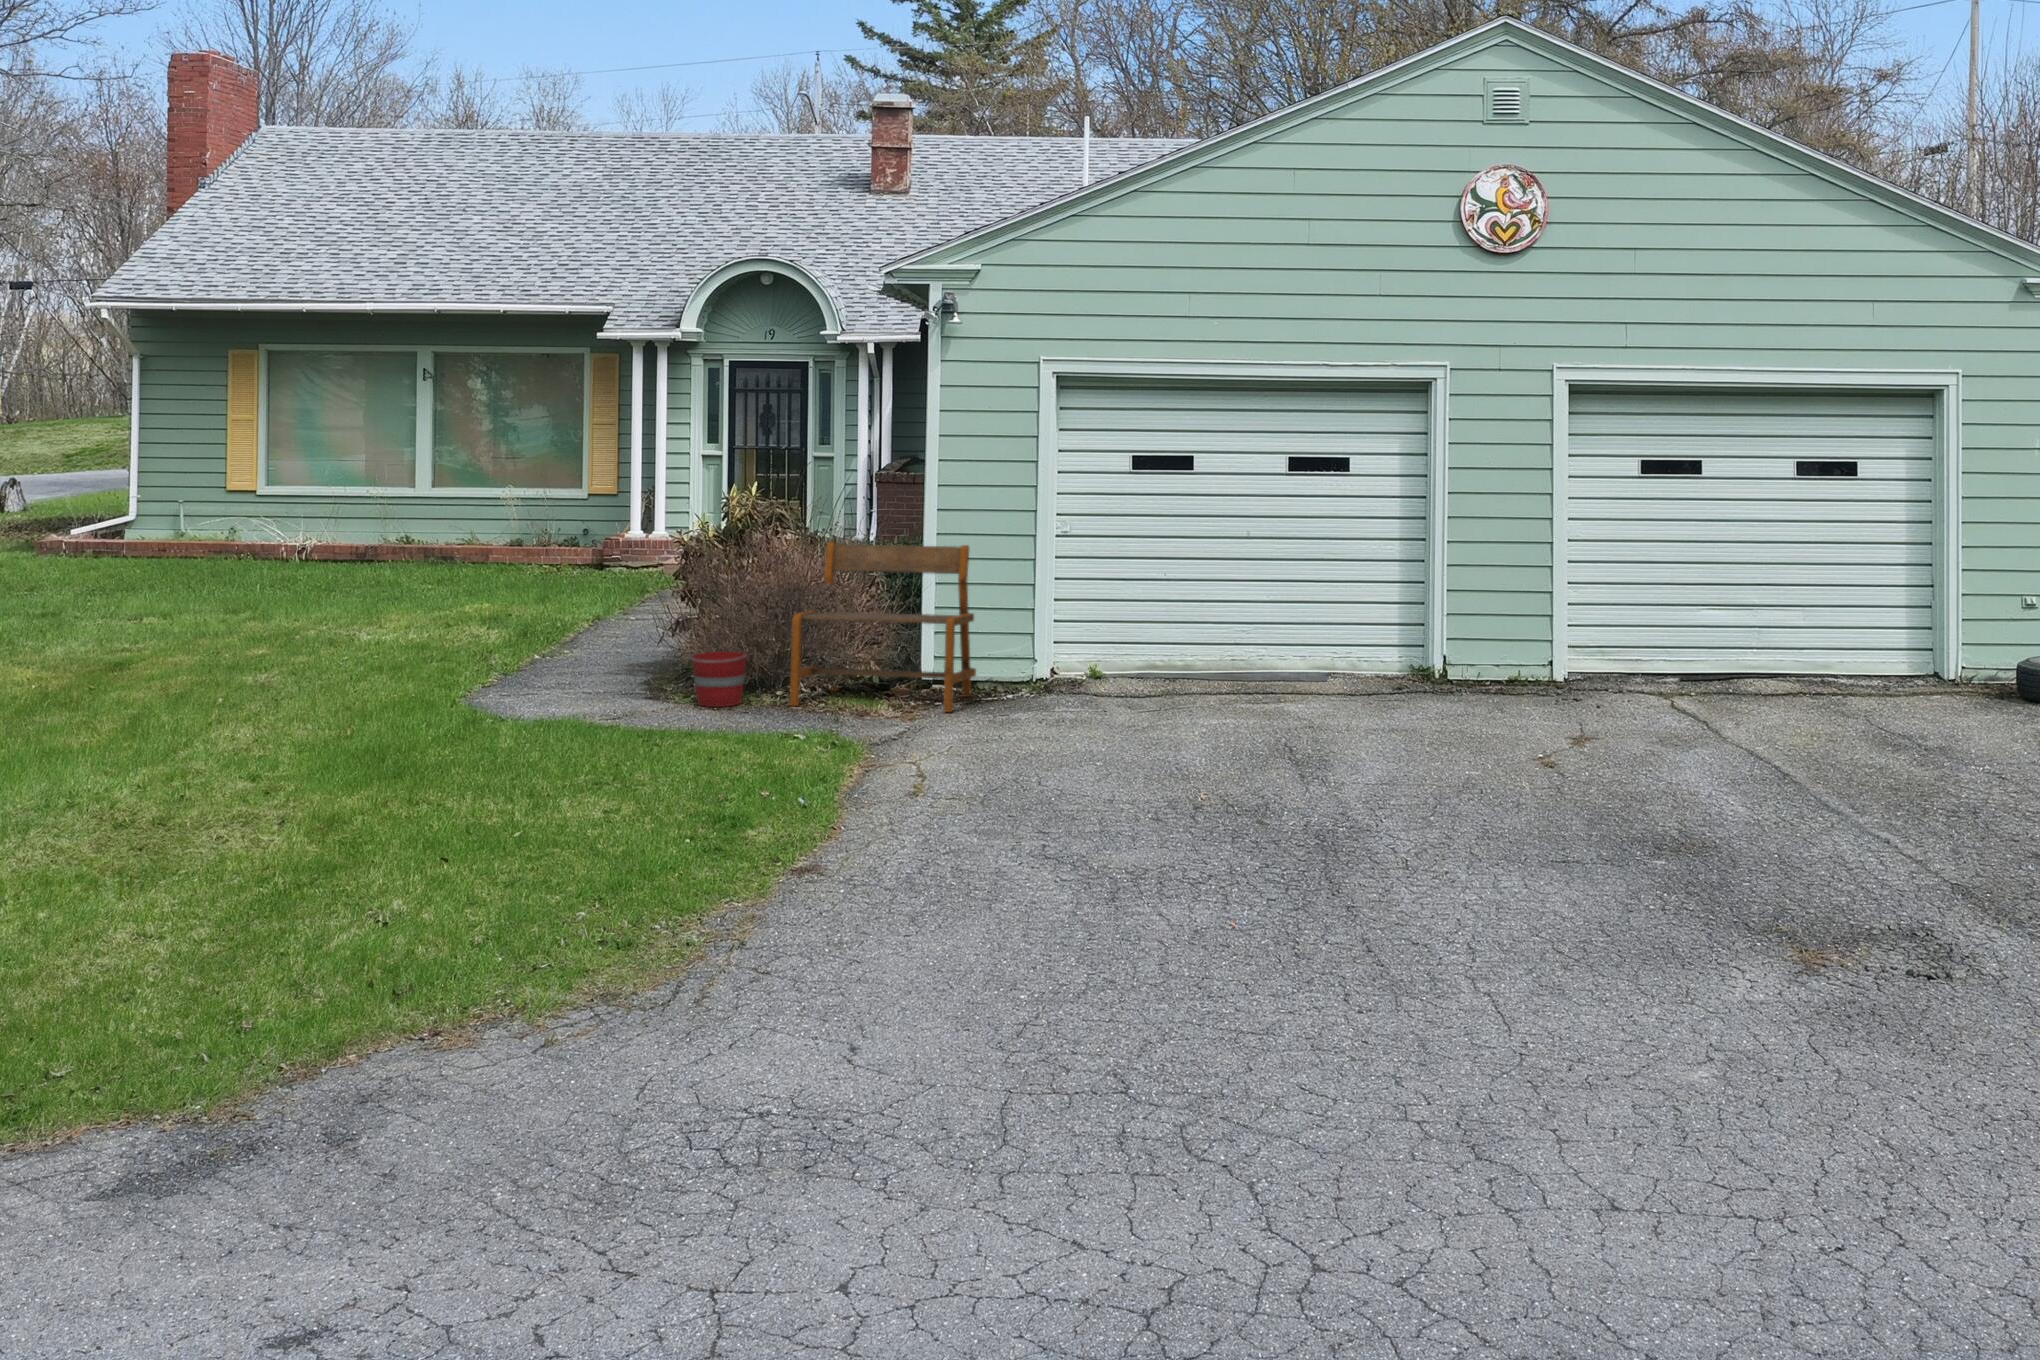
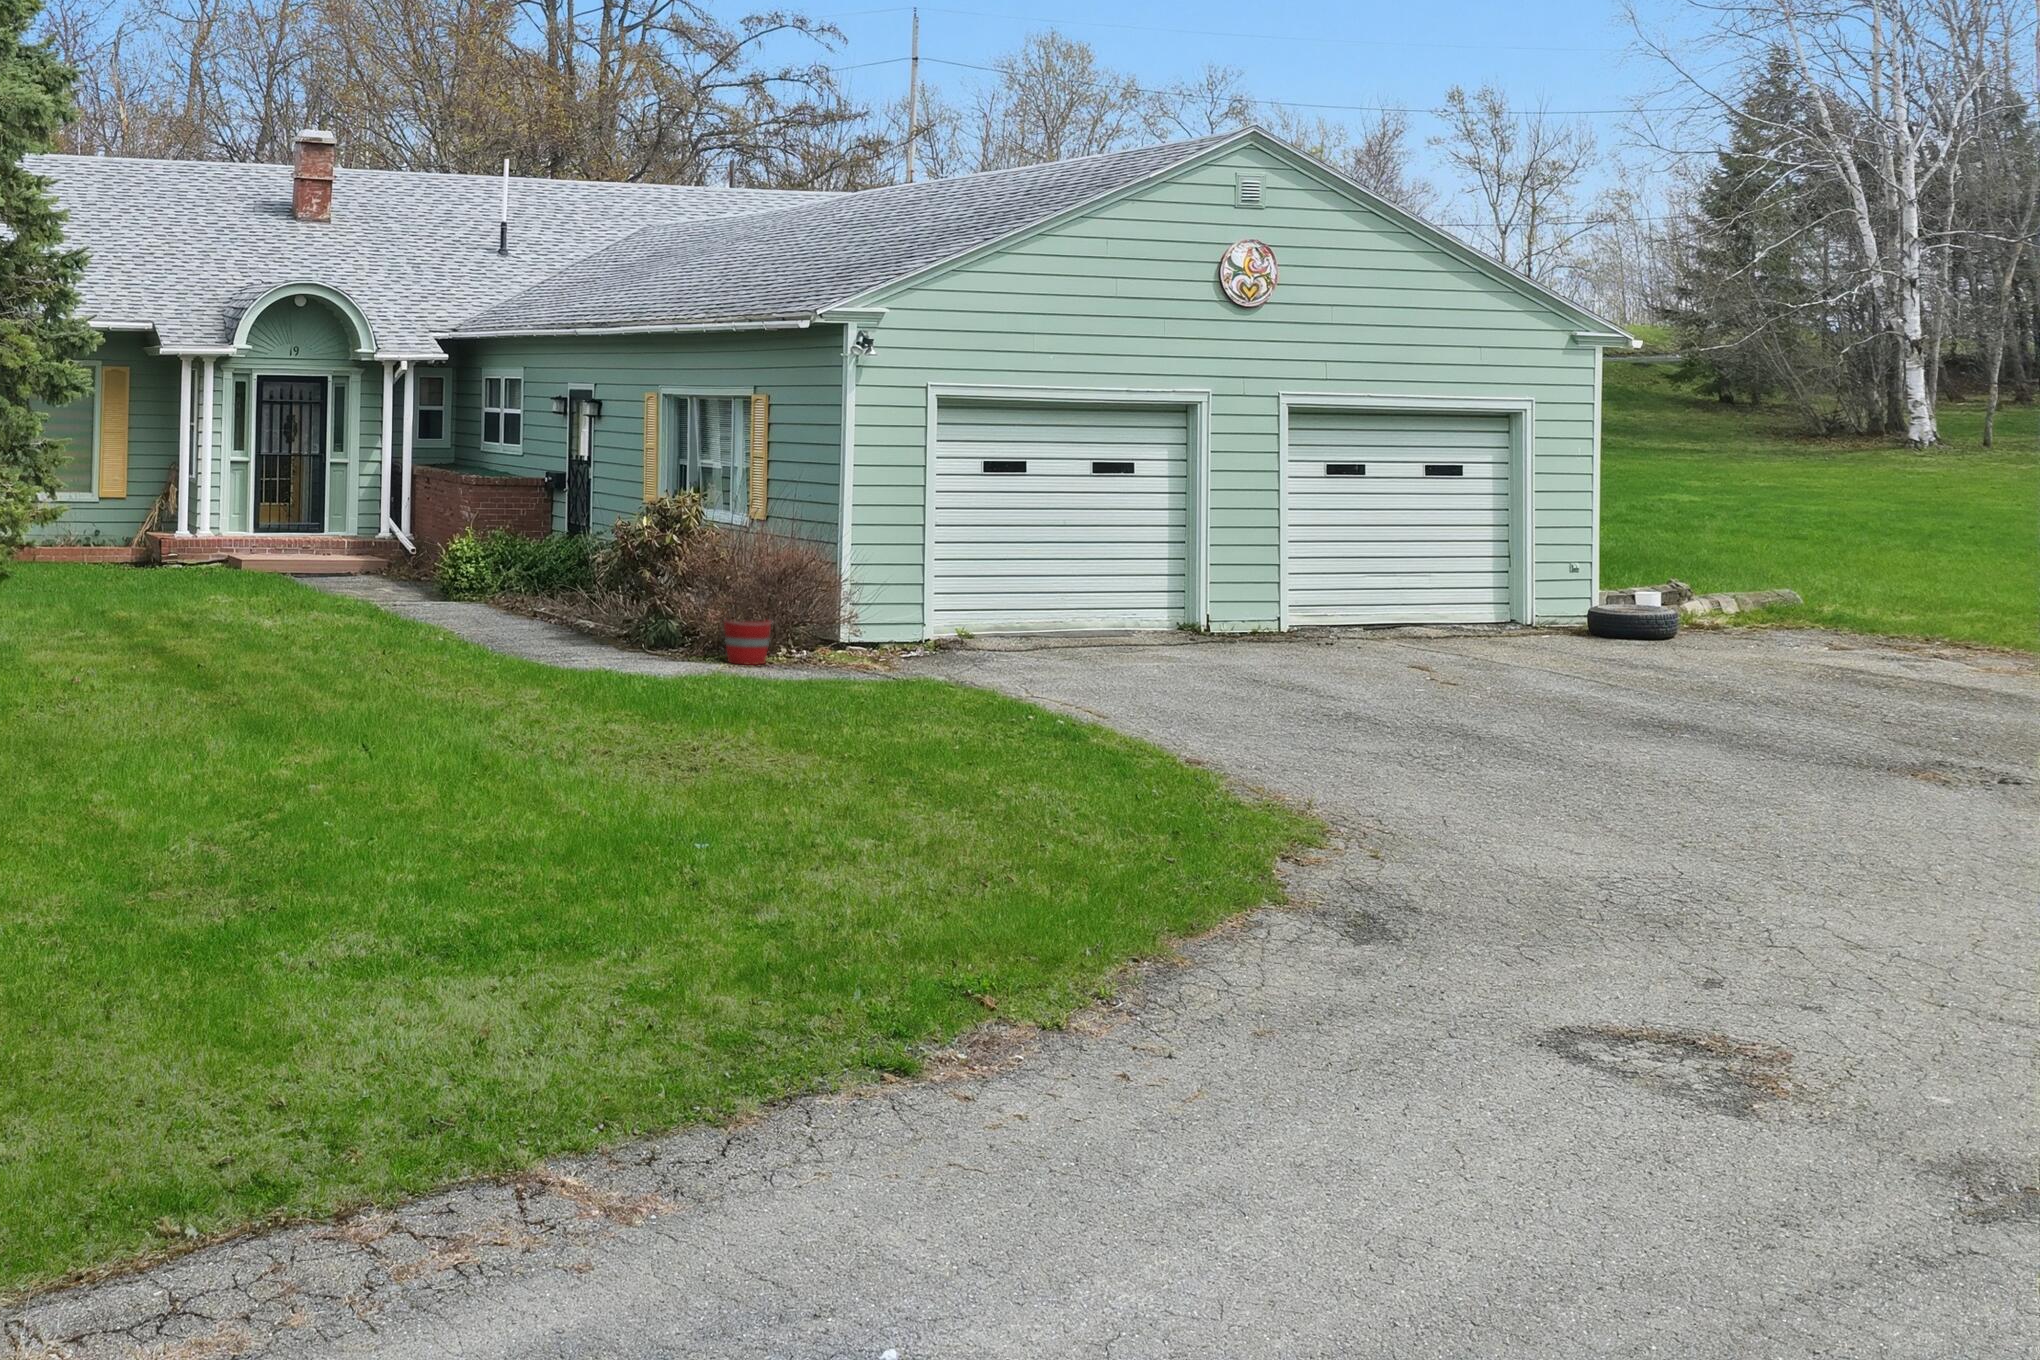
bench: present [790,542,976,712] -> none [790,524,950,664]

